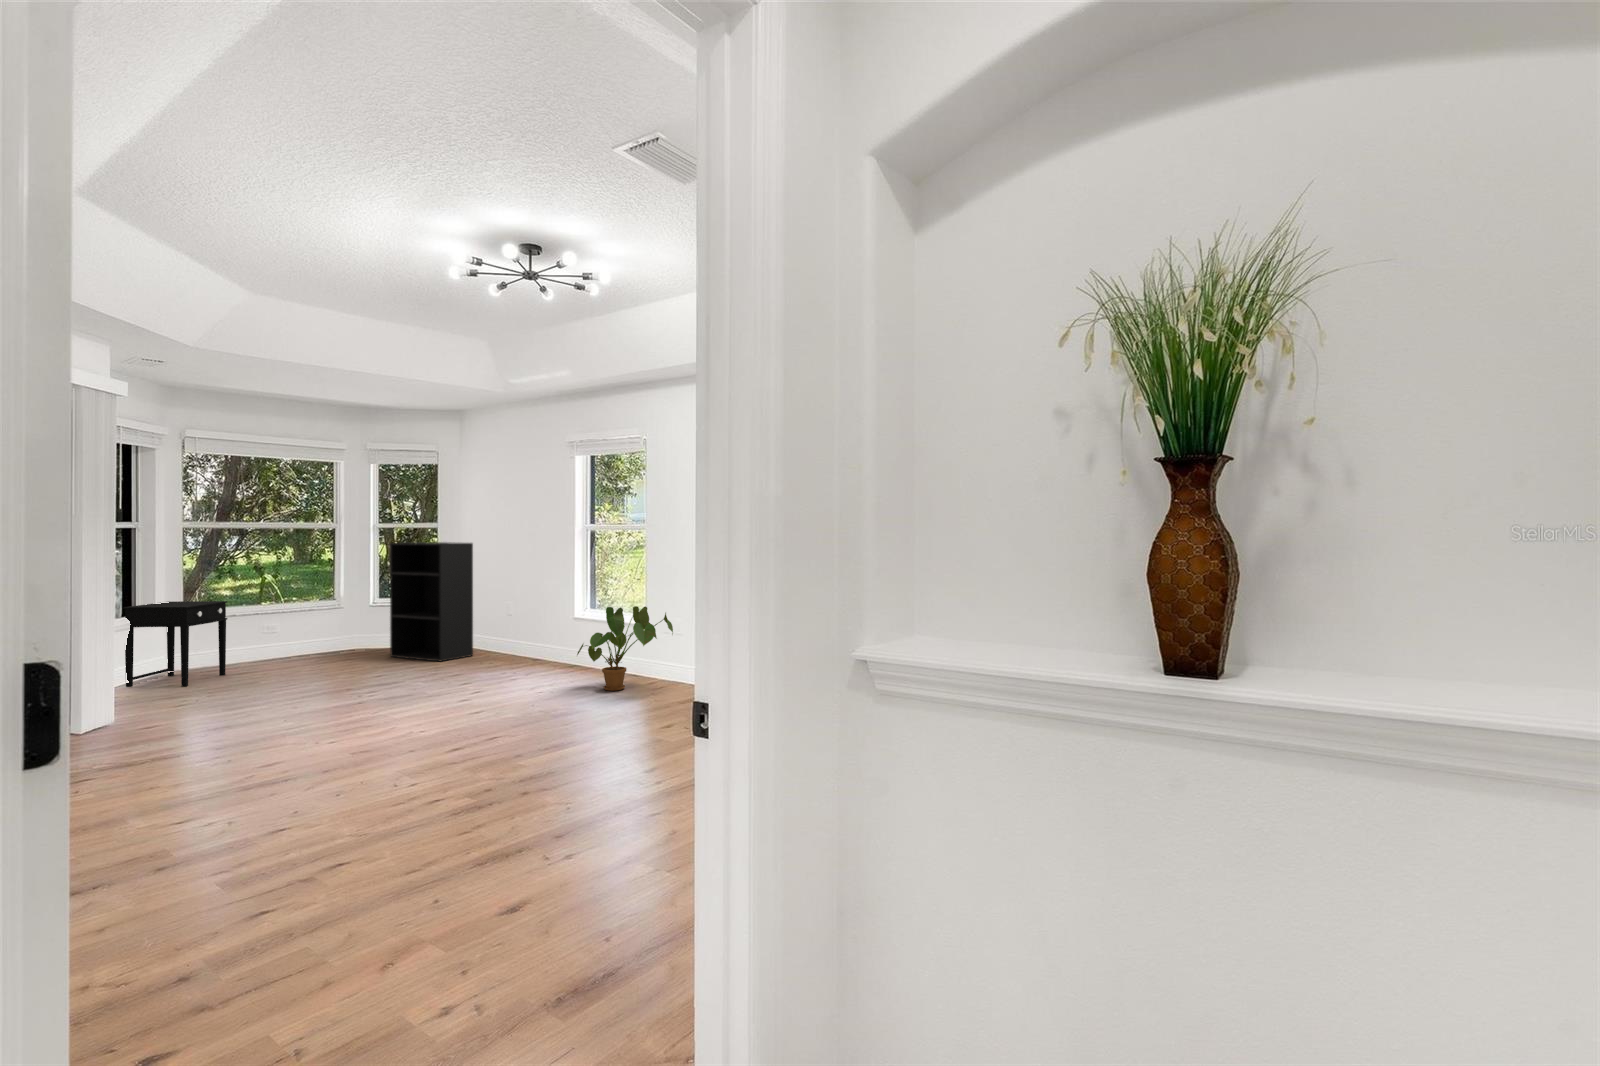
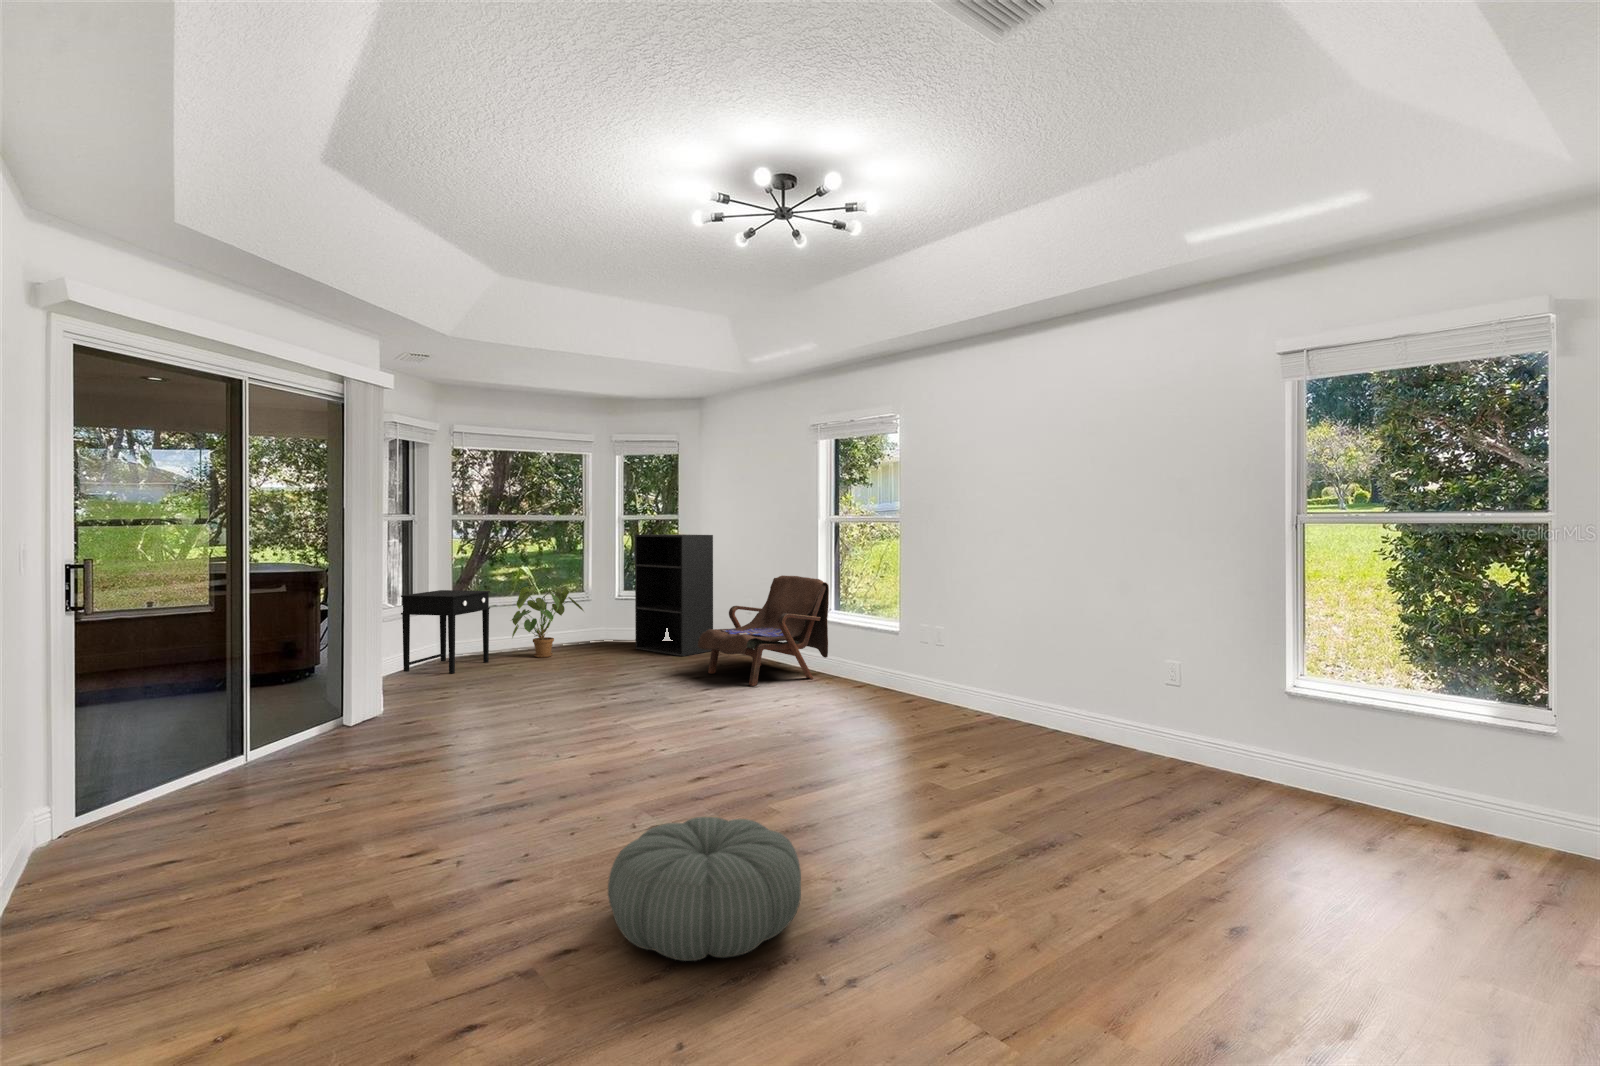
armchair: none [456,581,586,683] -> present [698,575,829,686]
house plant: present [577,606,673,691] -> present [512,586,584,658]
pouf: none [377,762,534,856] -> present [608,817,801,961]

